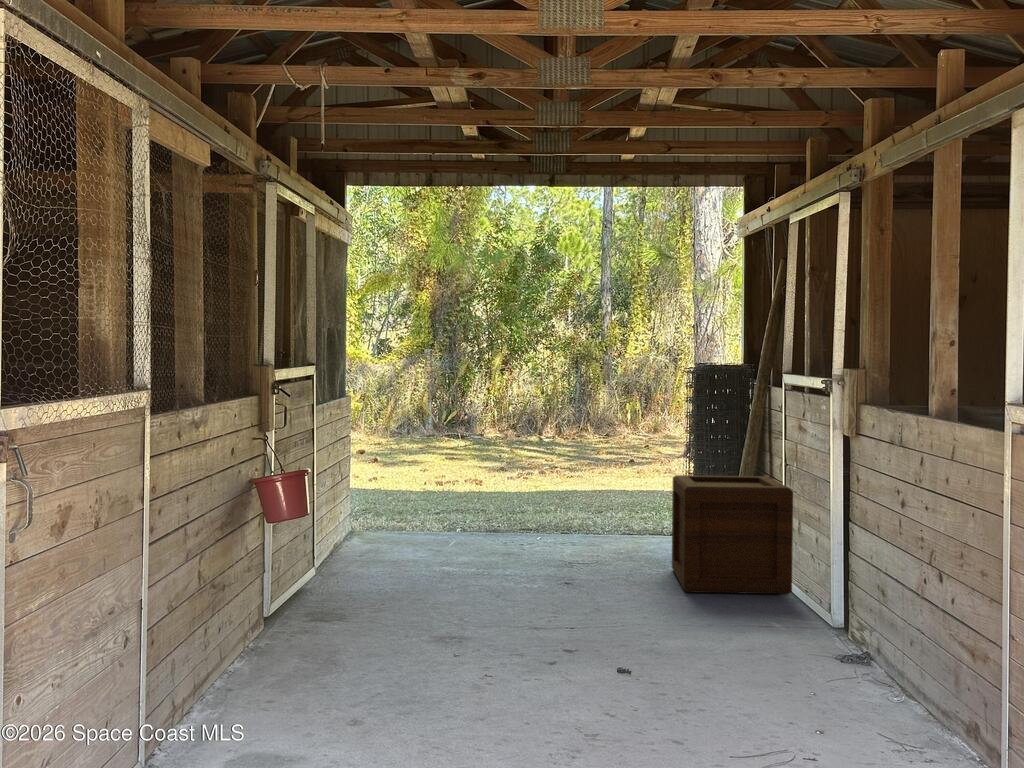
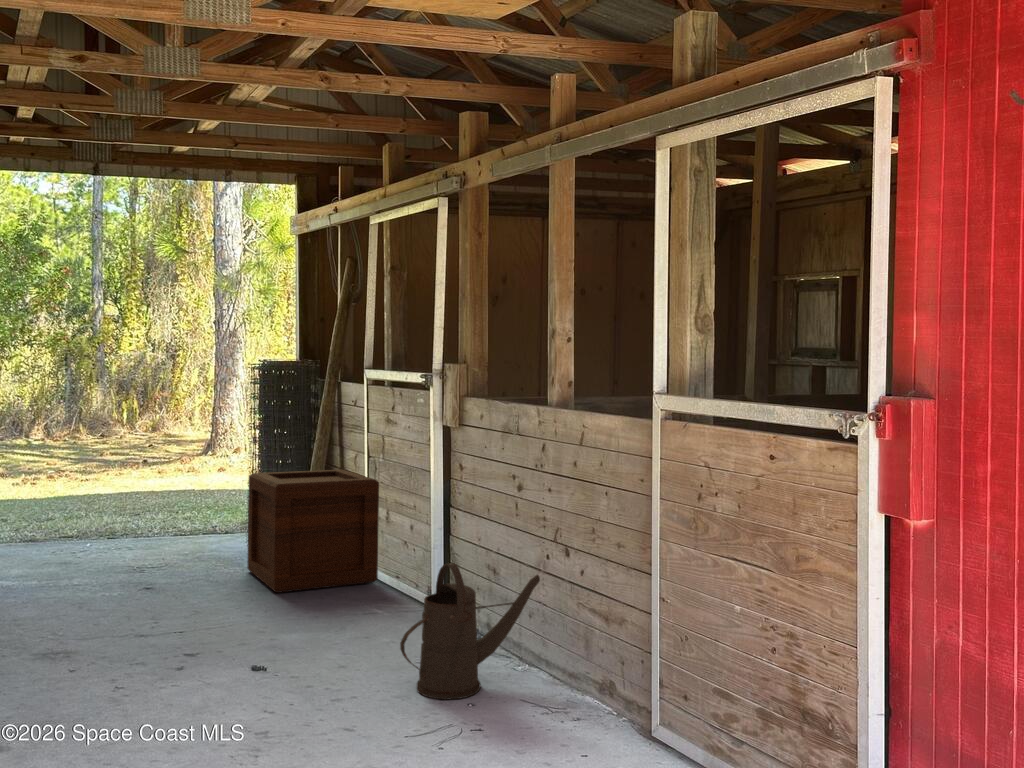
watering can: none [747,575,911,715] -> present [400,563,540,700]

